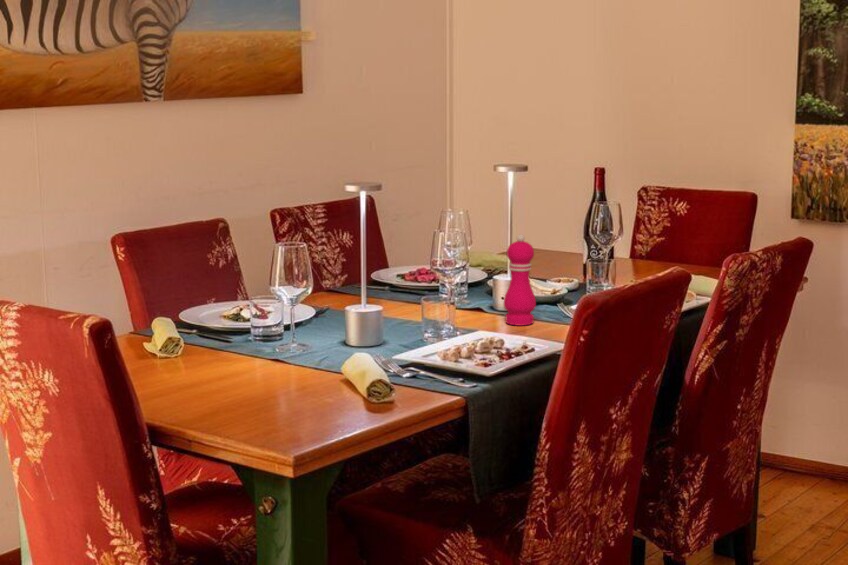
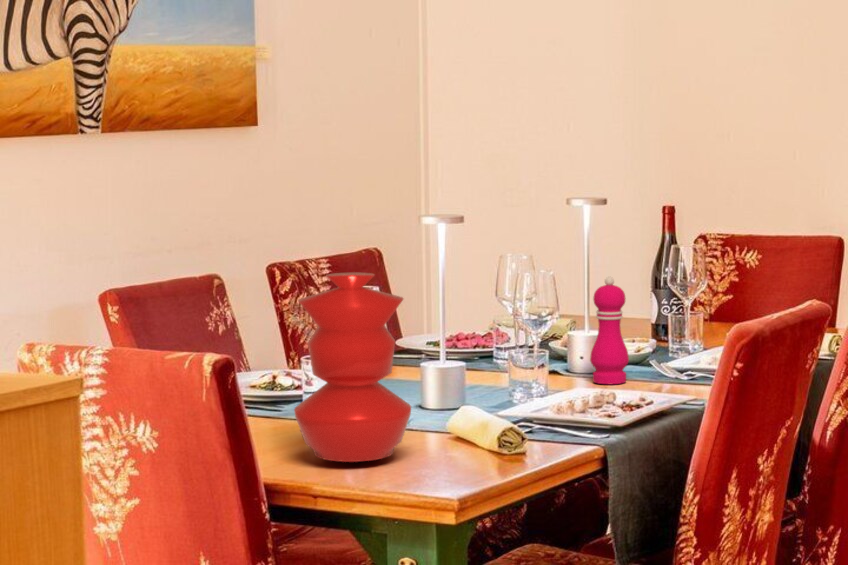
vase: none [197,239,299,405] -> present [294,272,411,462]

